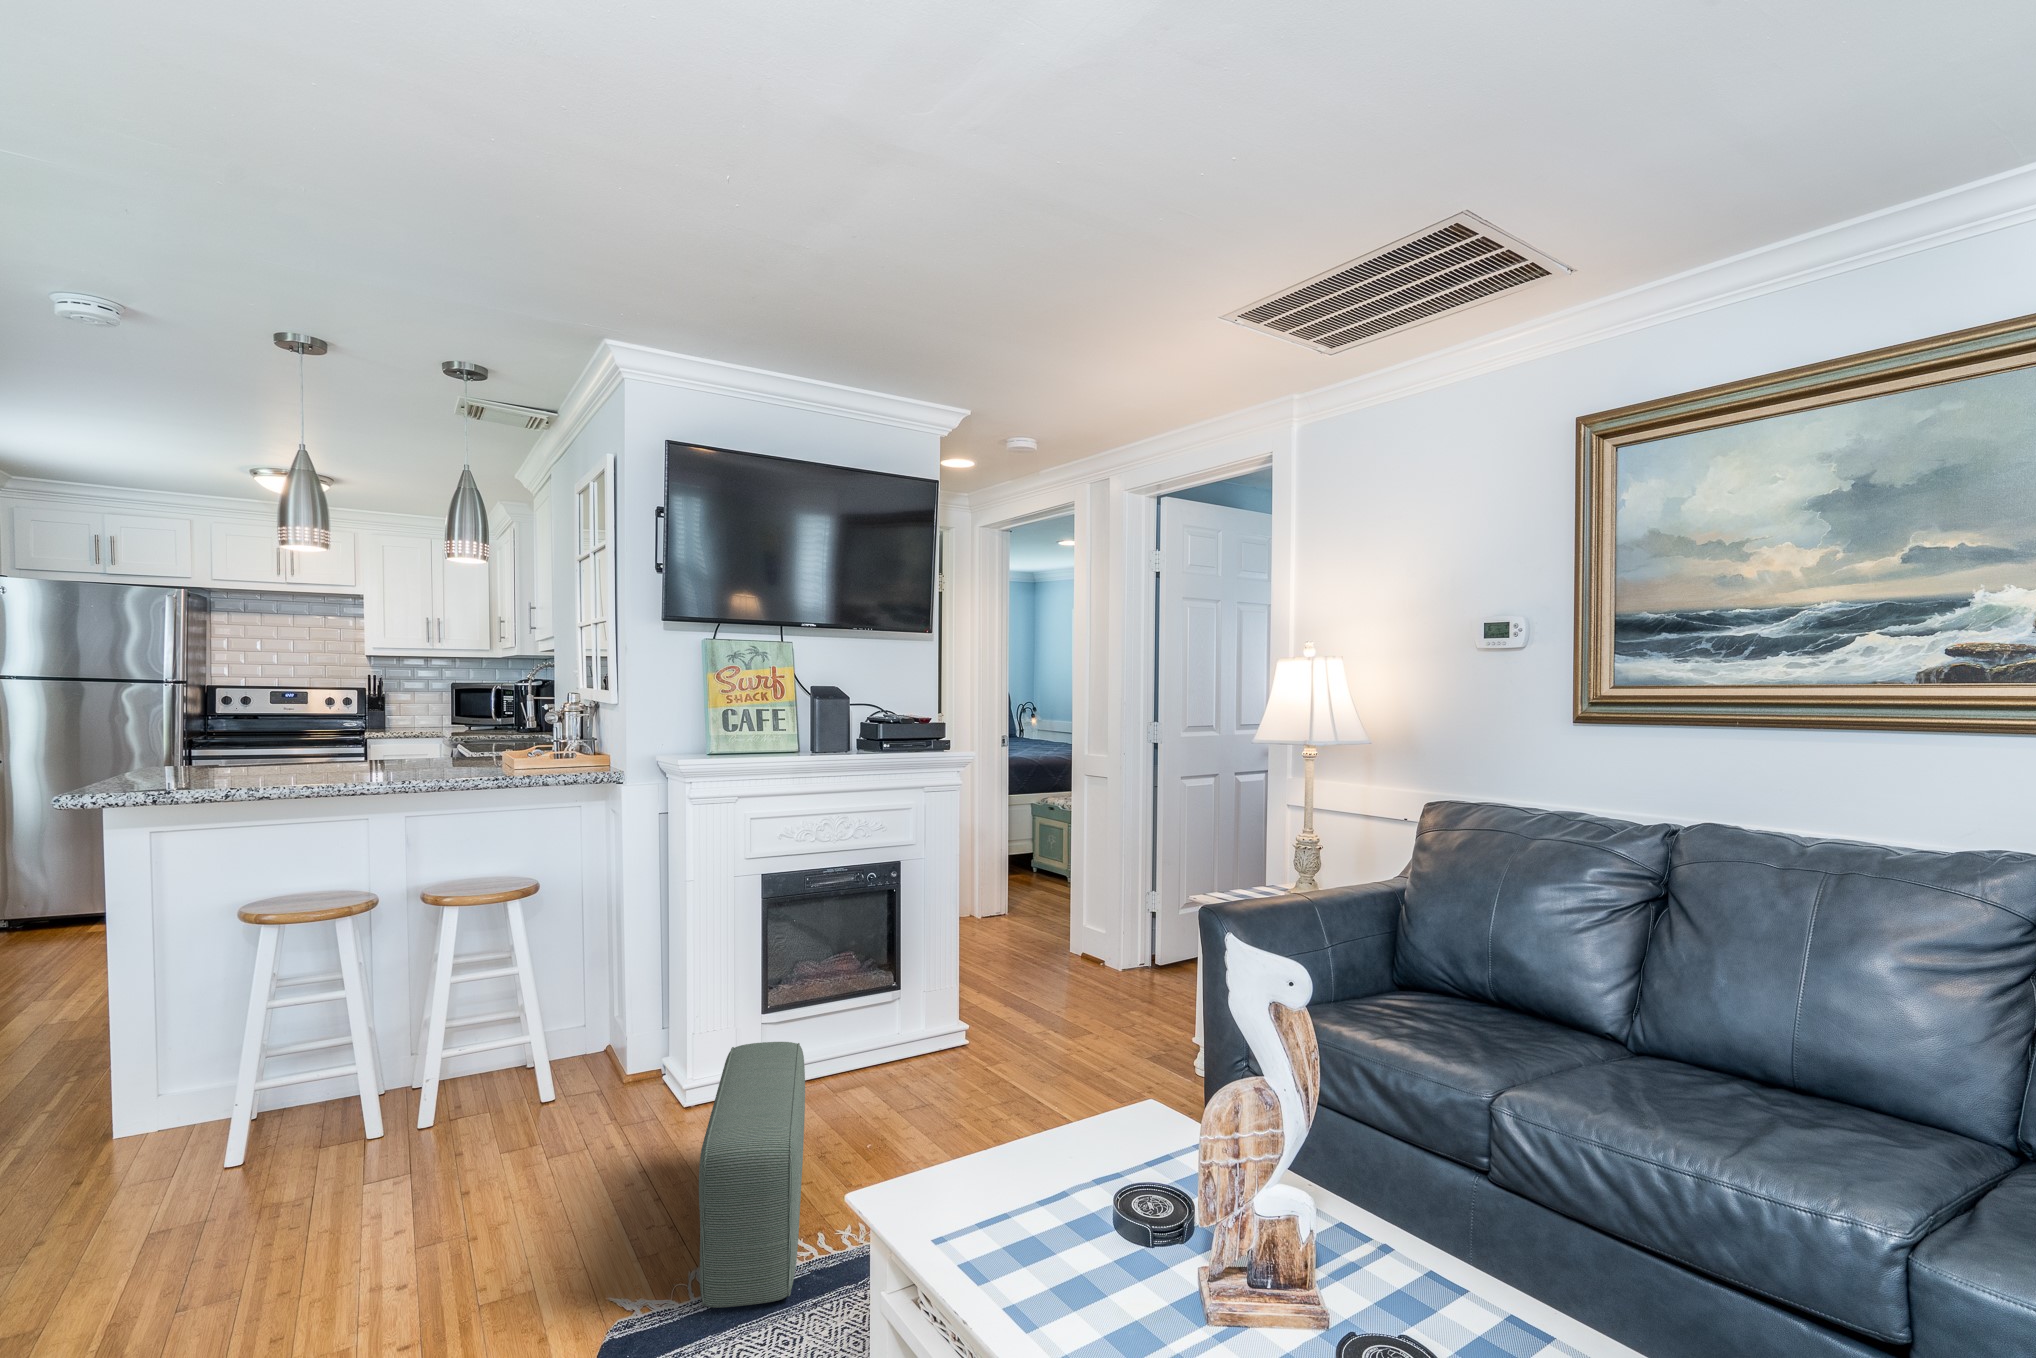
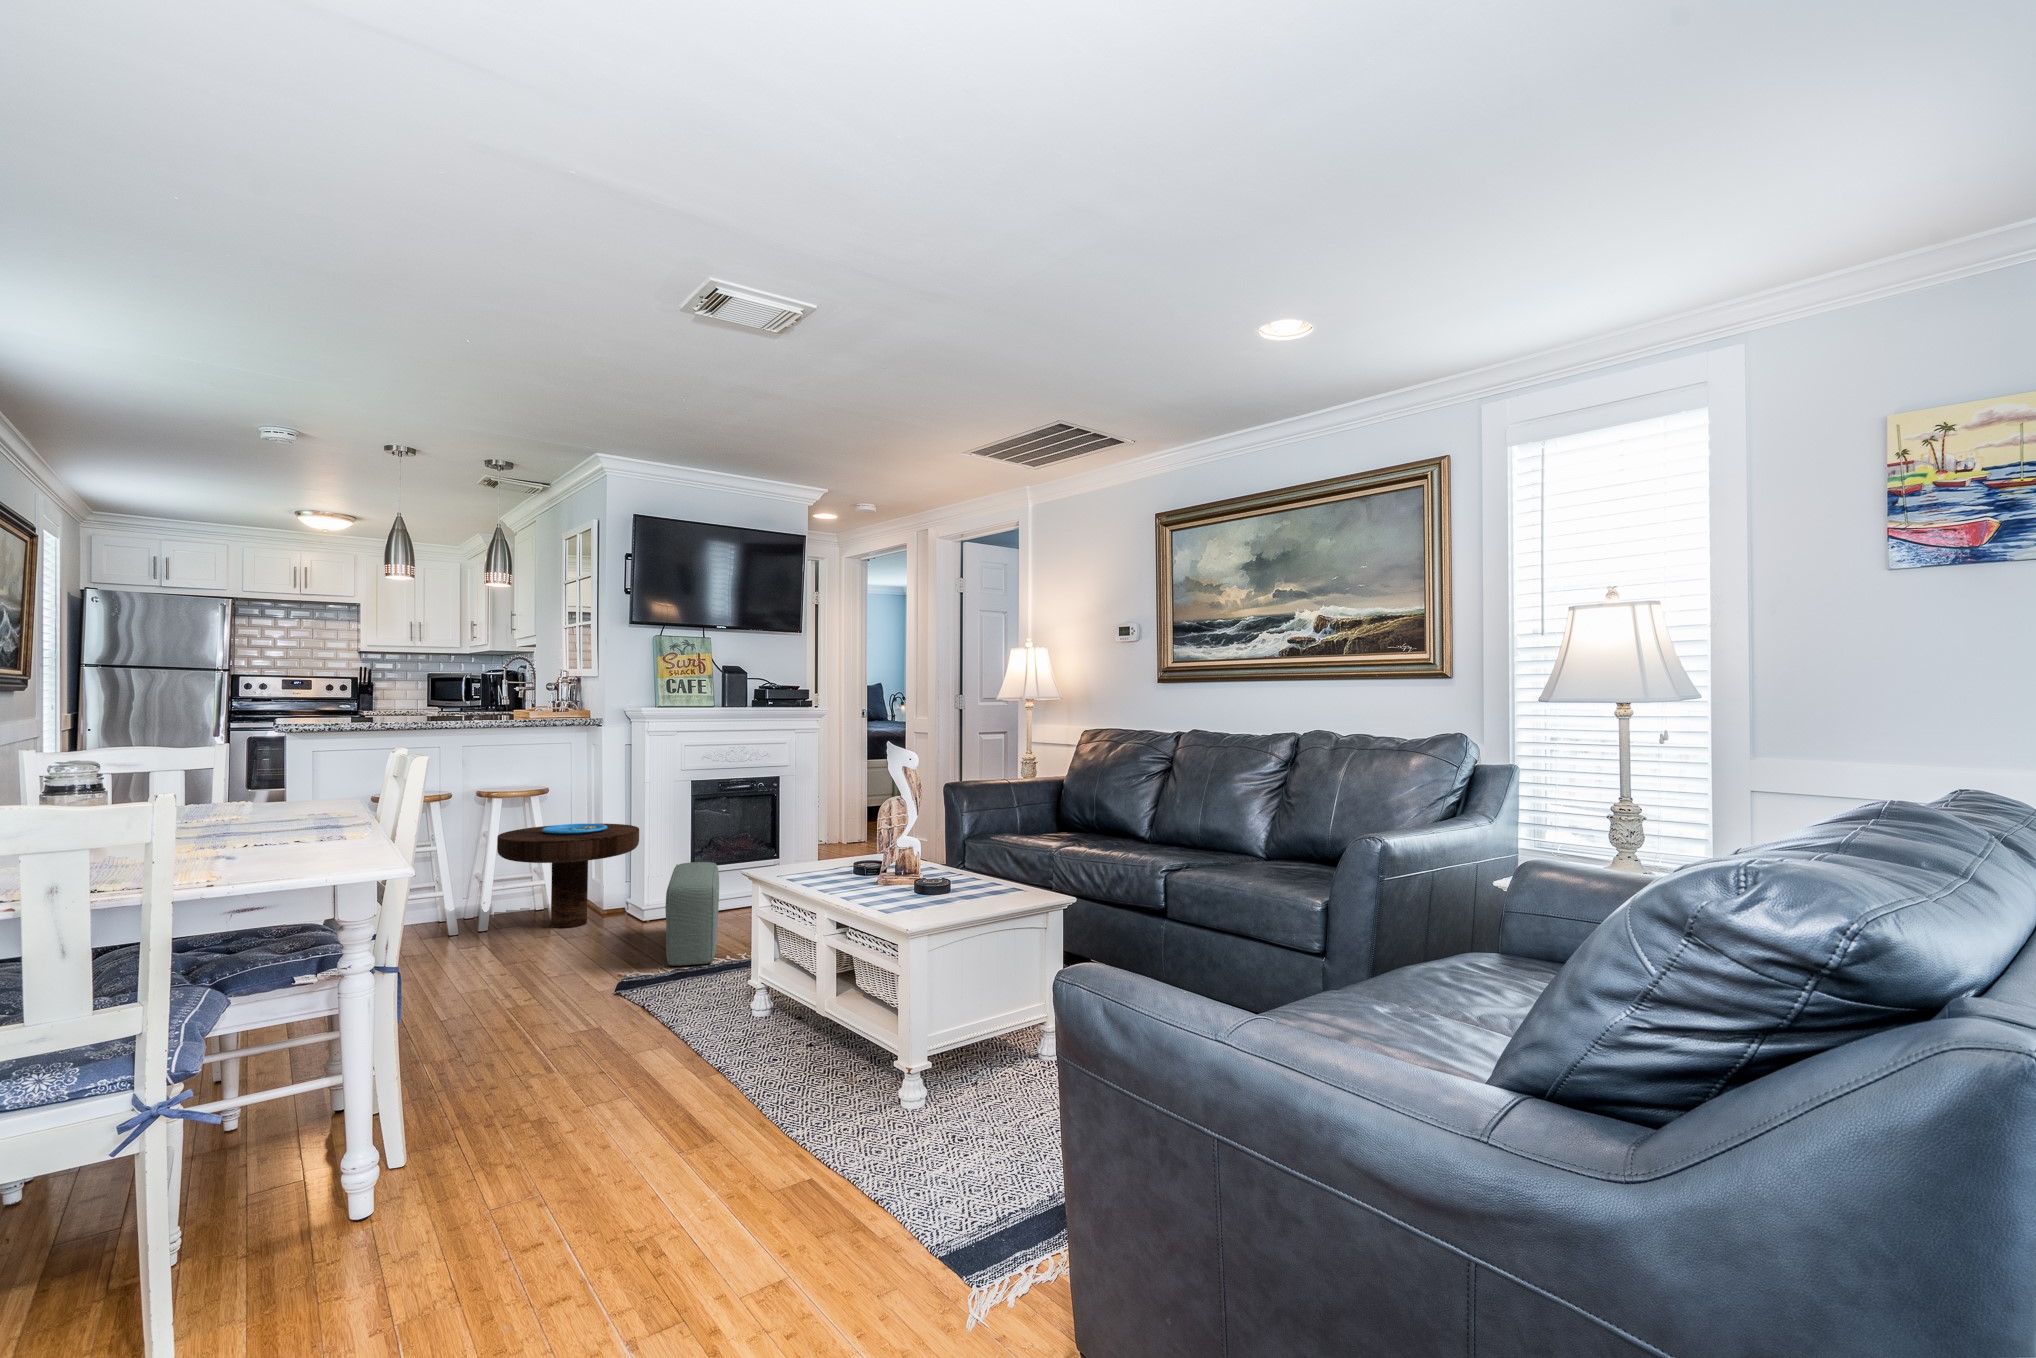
side table: none [432,944,676,1142] -> present [497,823,639,928]

